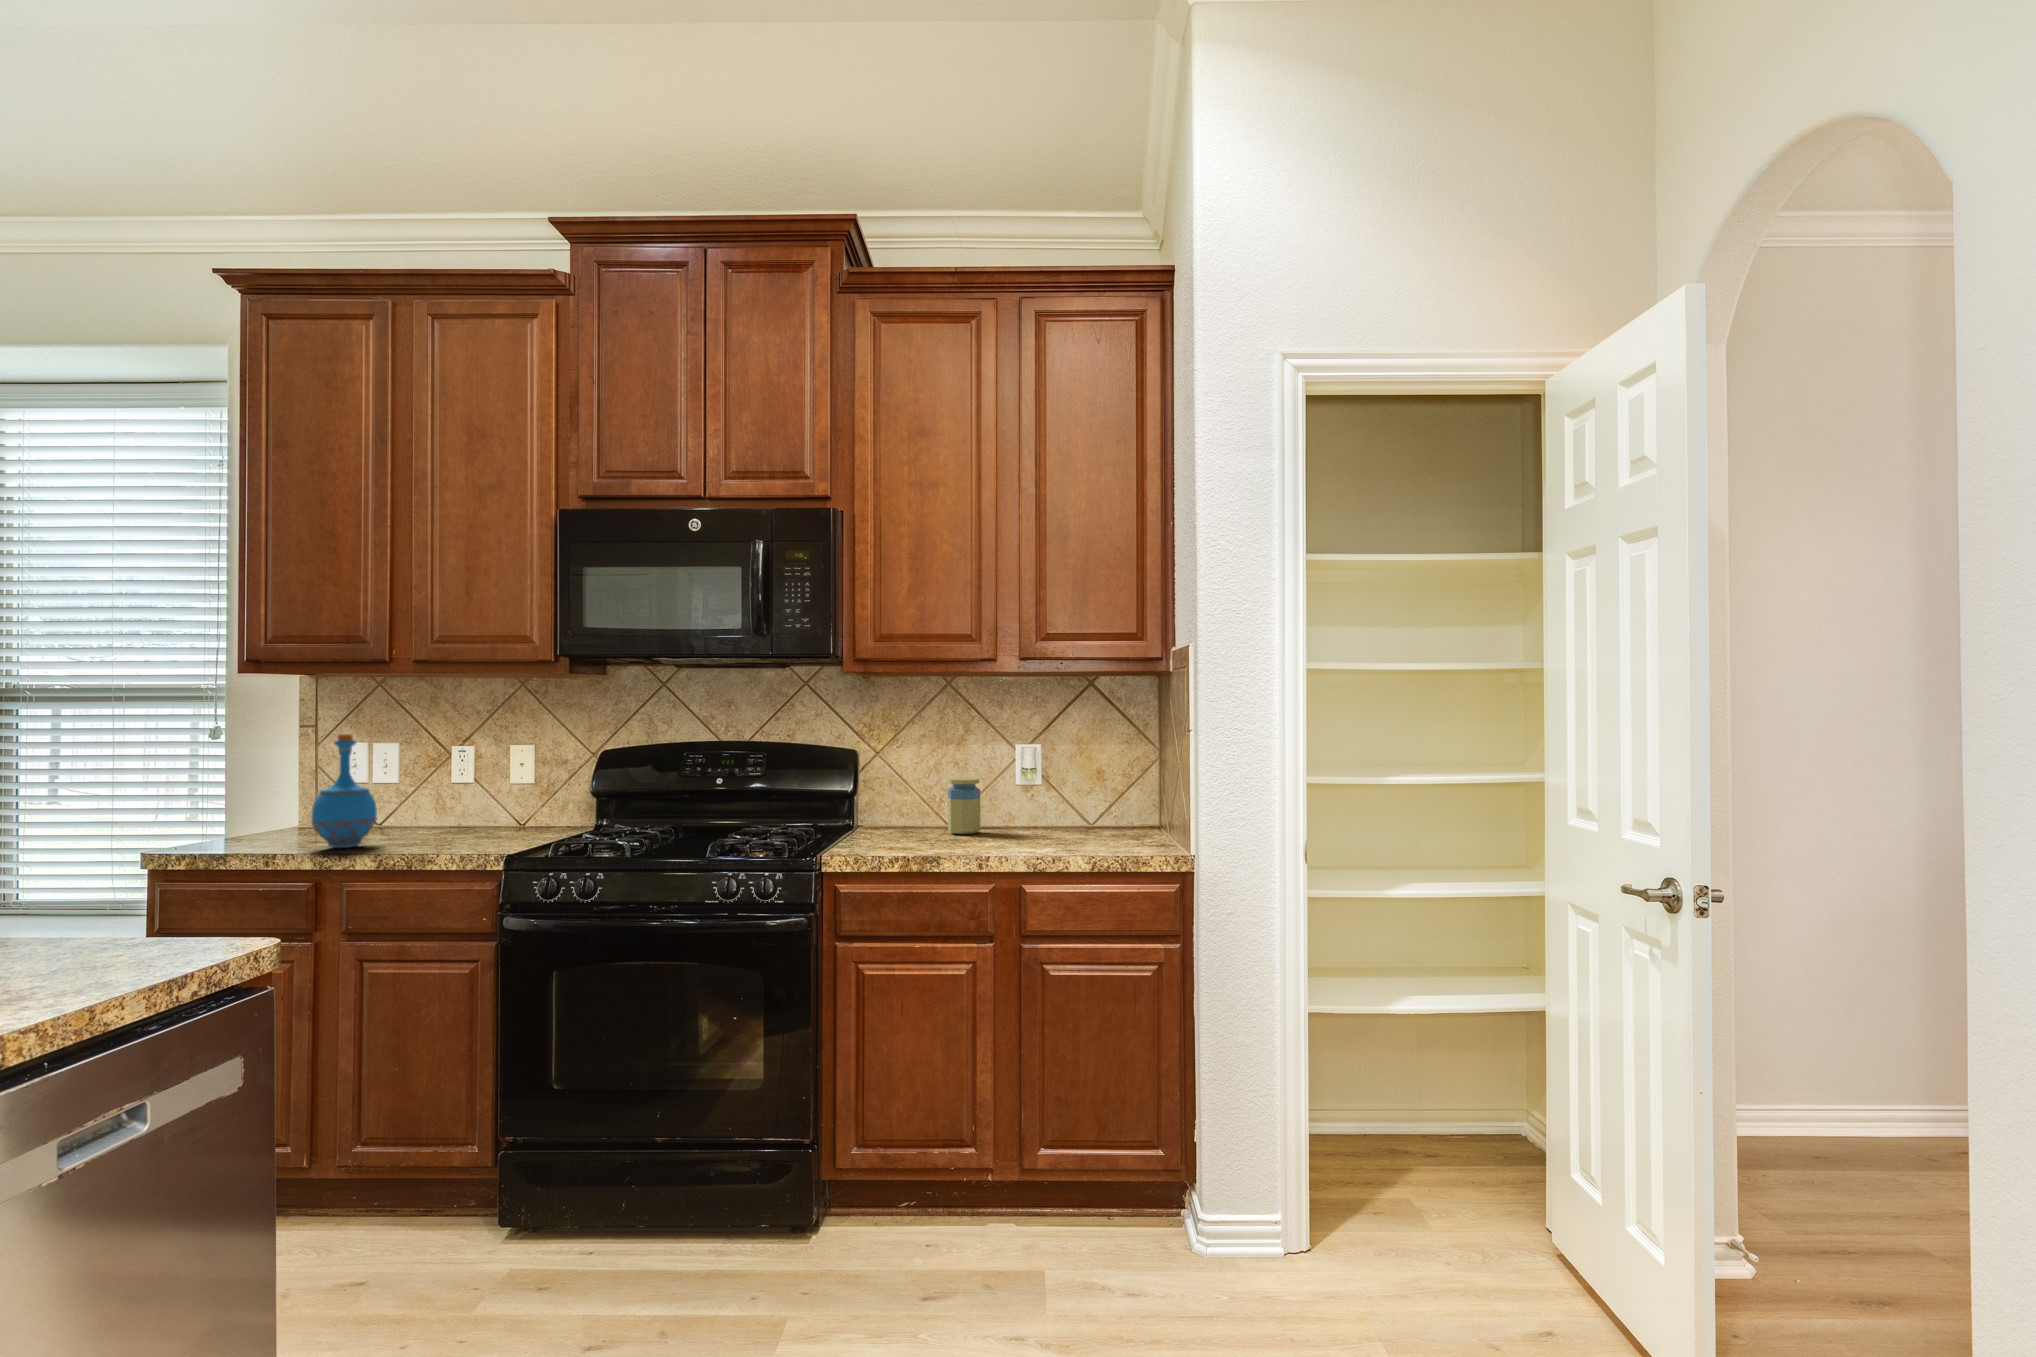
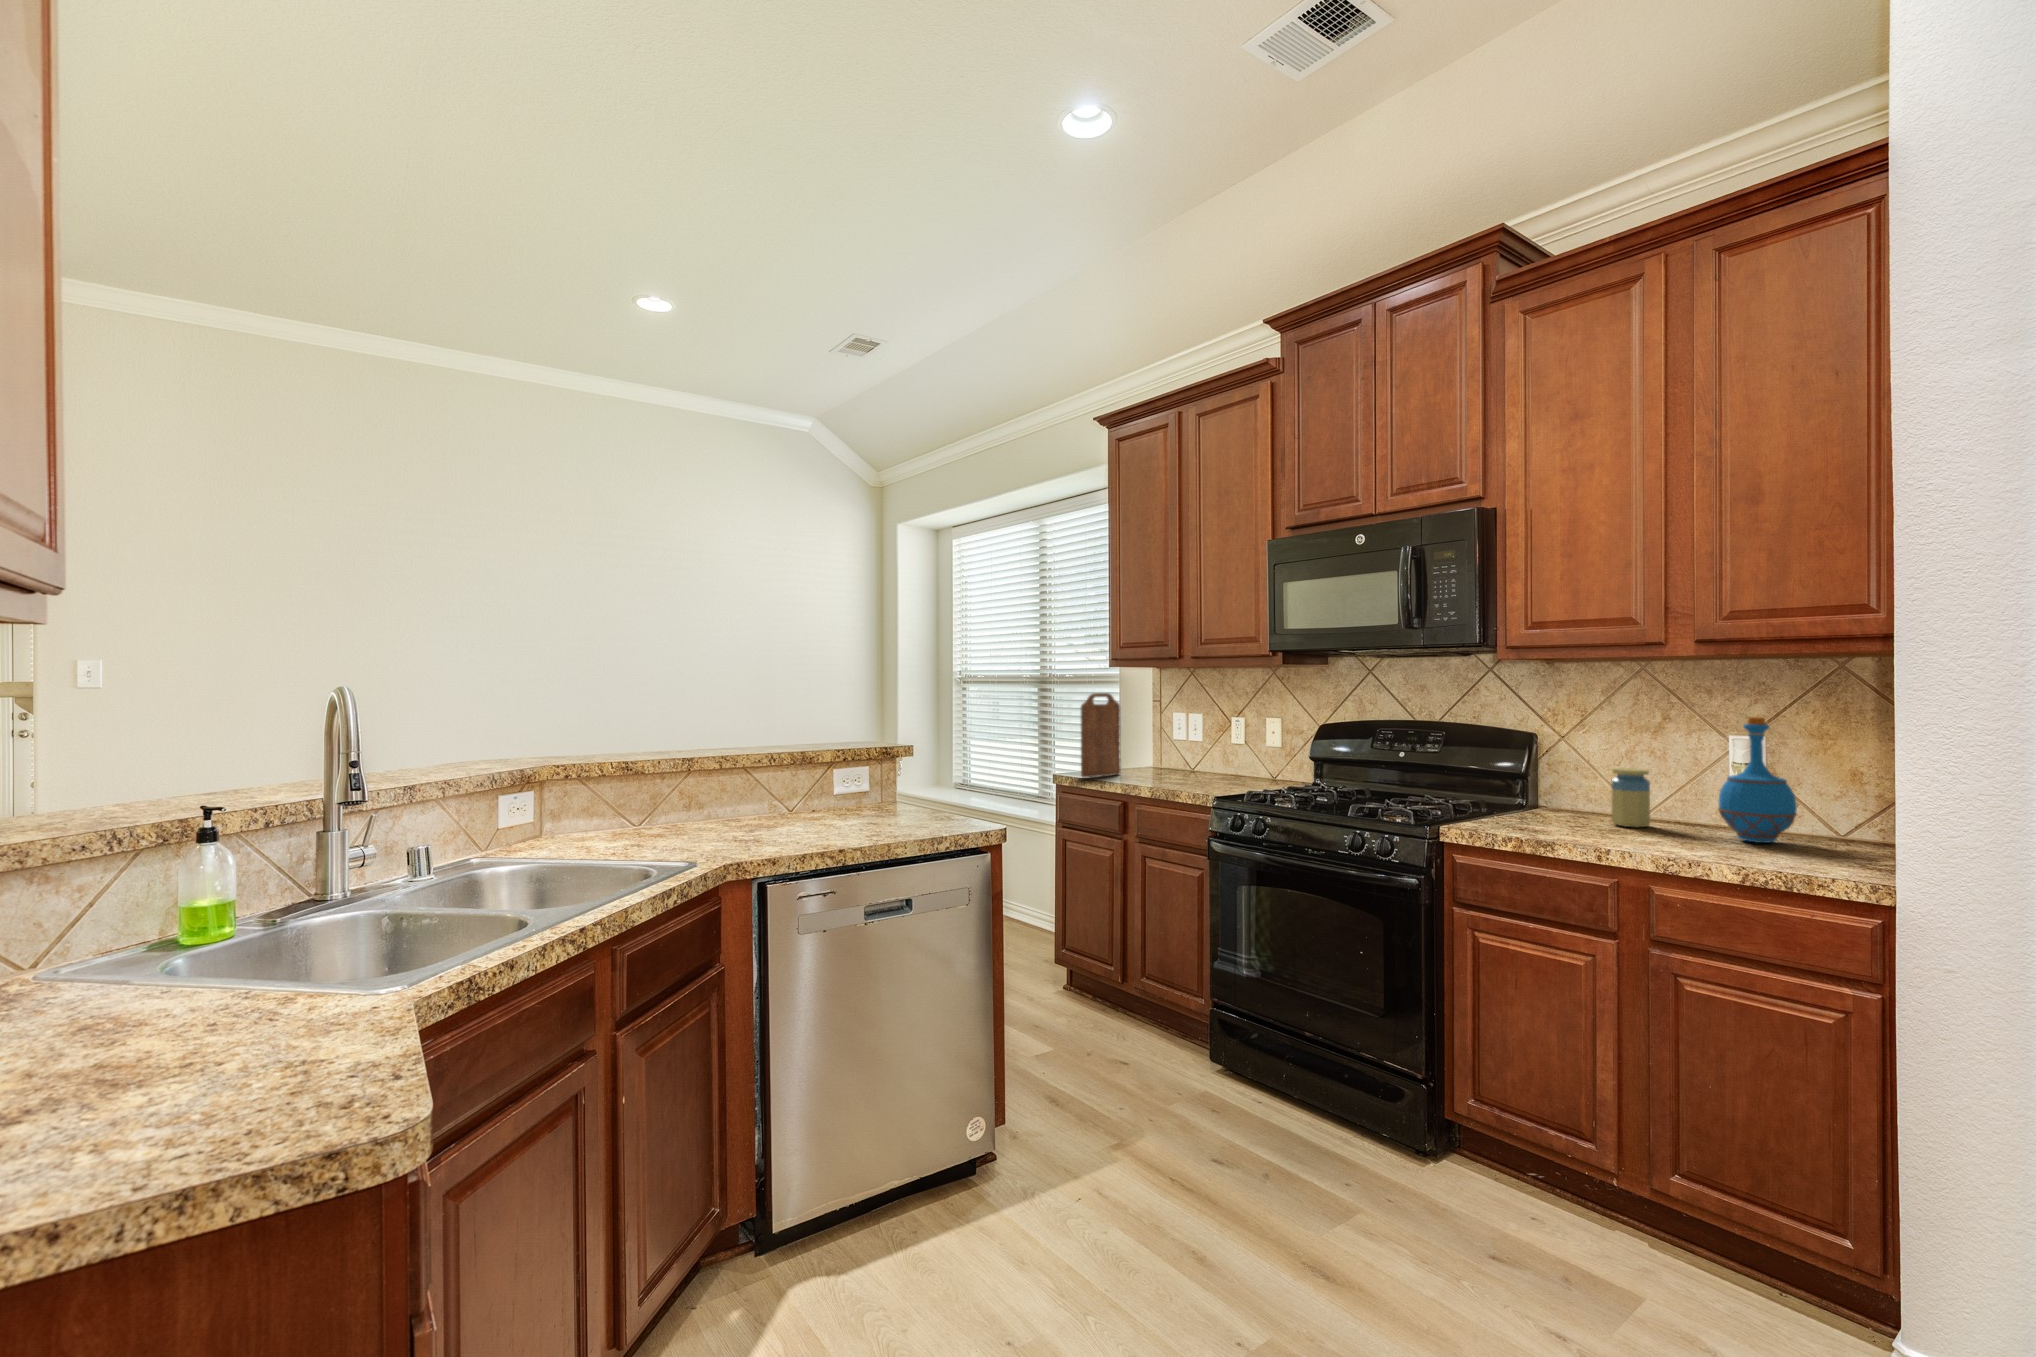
cutting board: none [206,716,272,854] -> present [1081,693,1121,778]
bottle: present [311,734,377,848] -> present [1718,717,1798,843]

